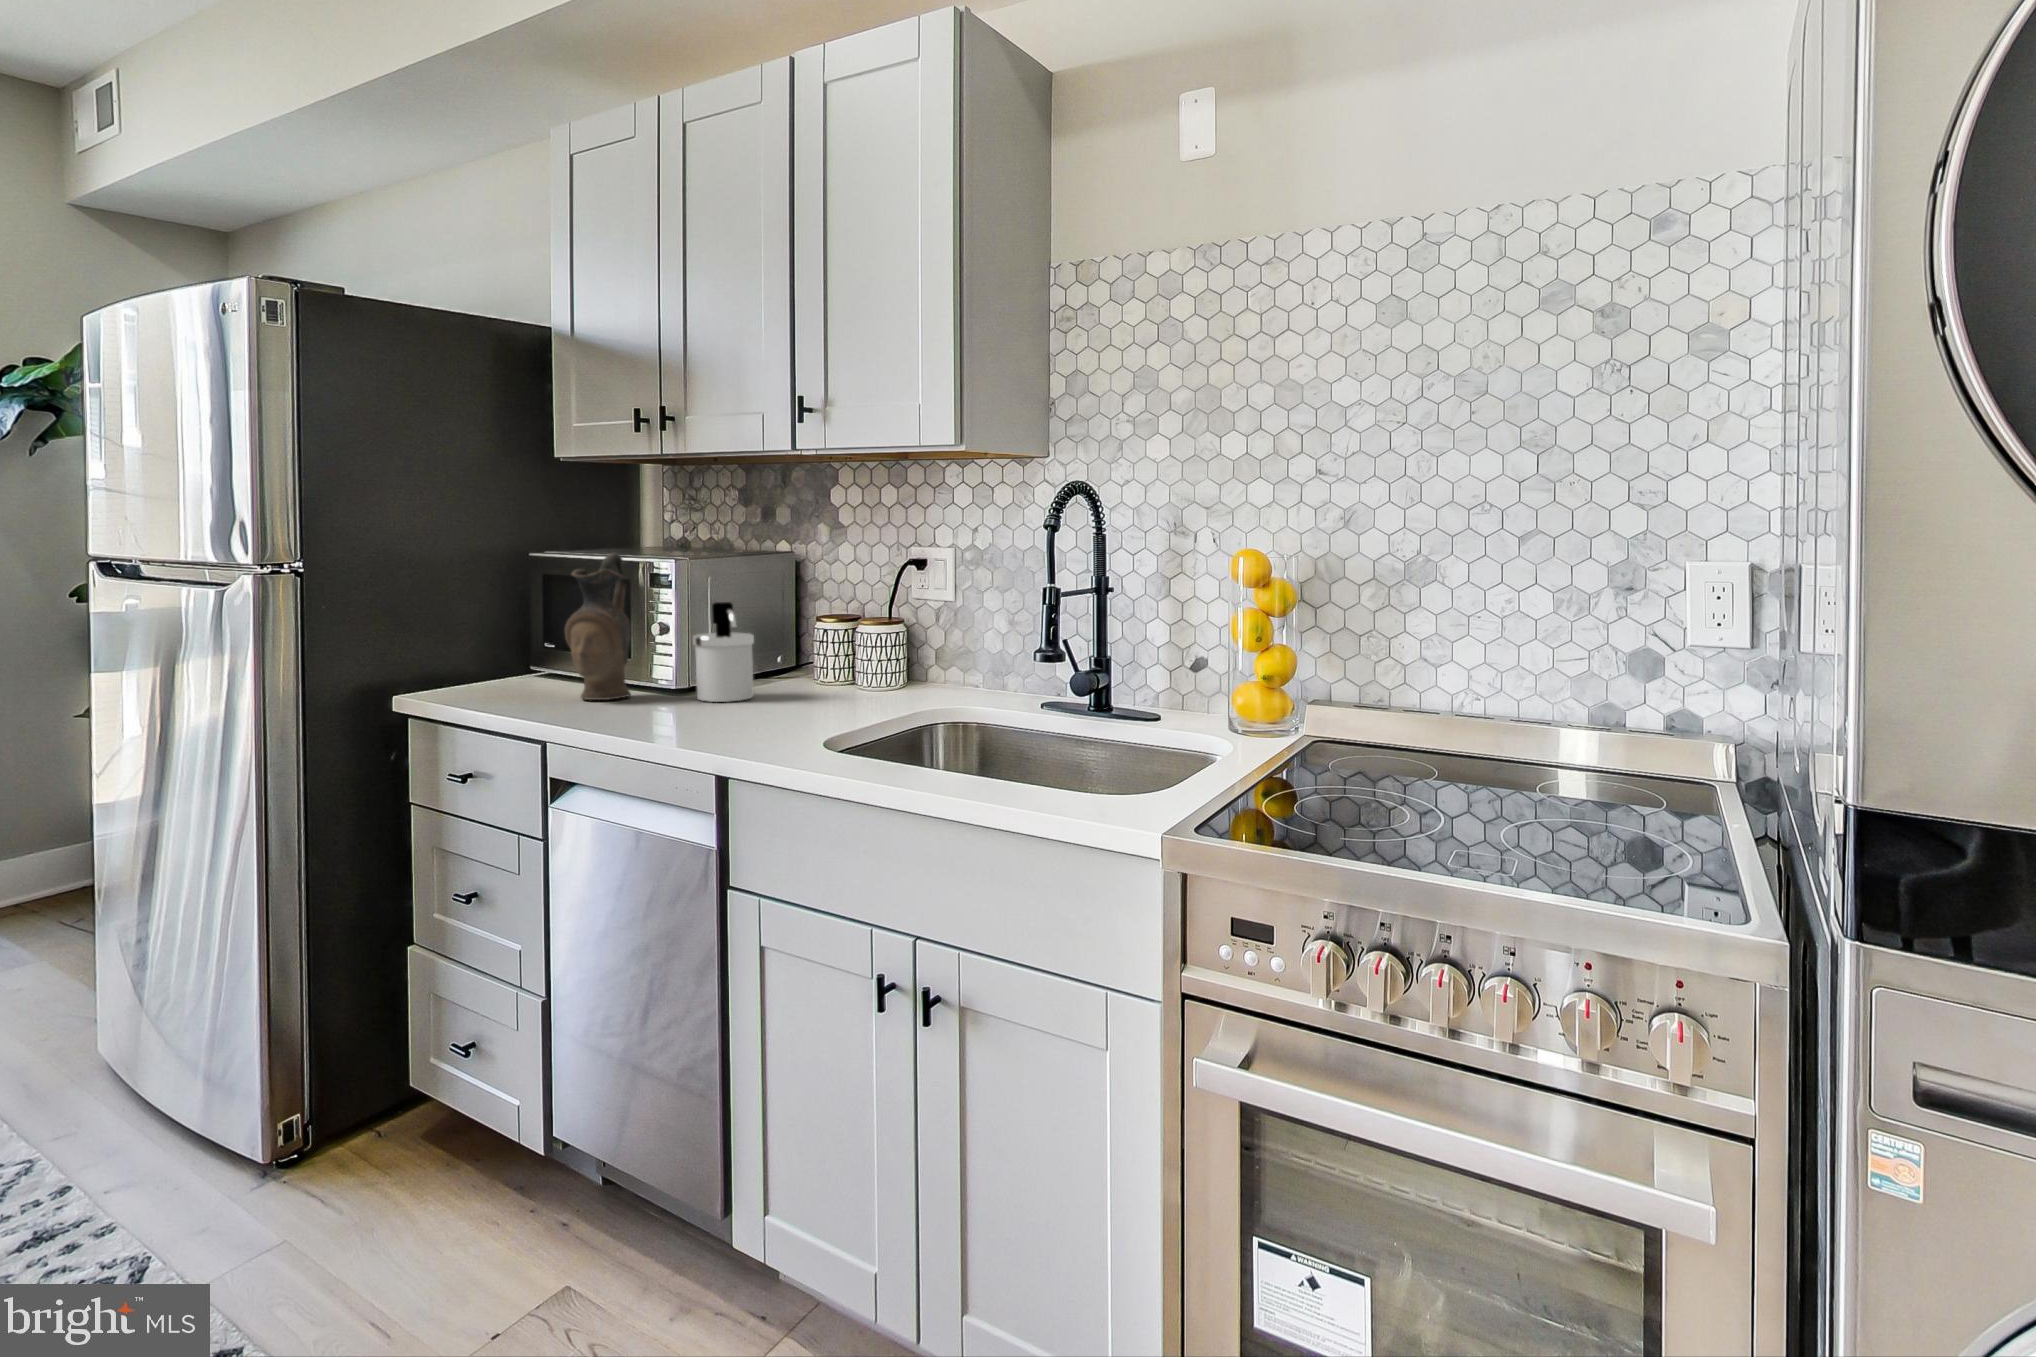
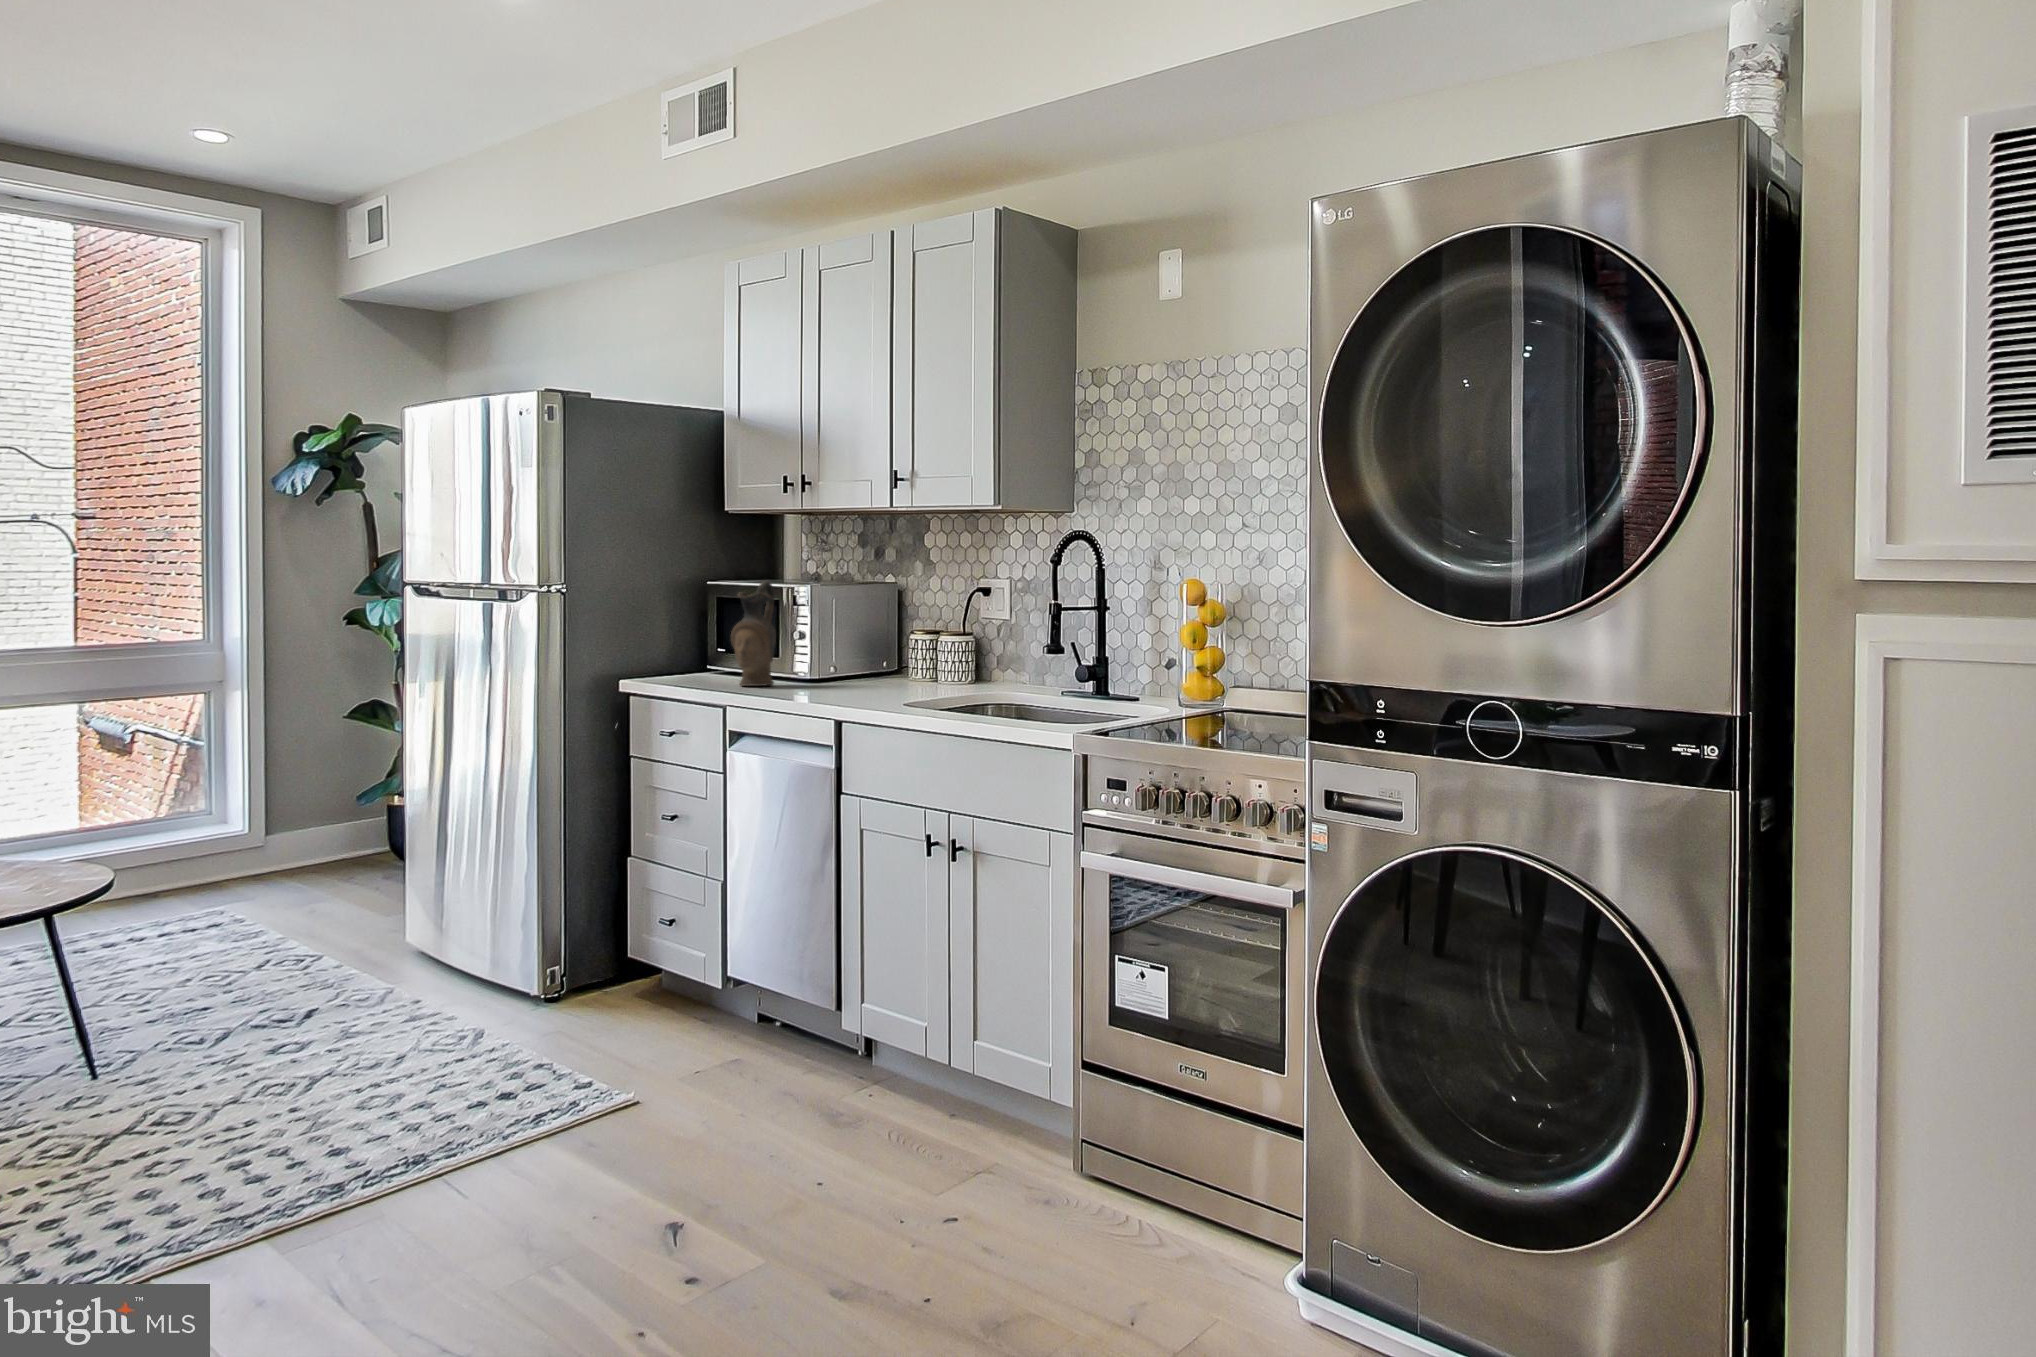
soap dispenser: present [693,602,754,702] -> none [819,617,863,689]

